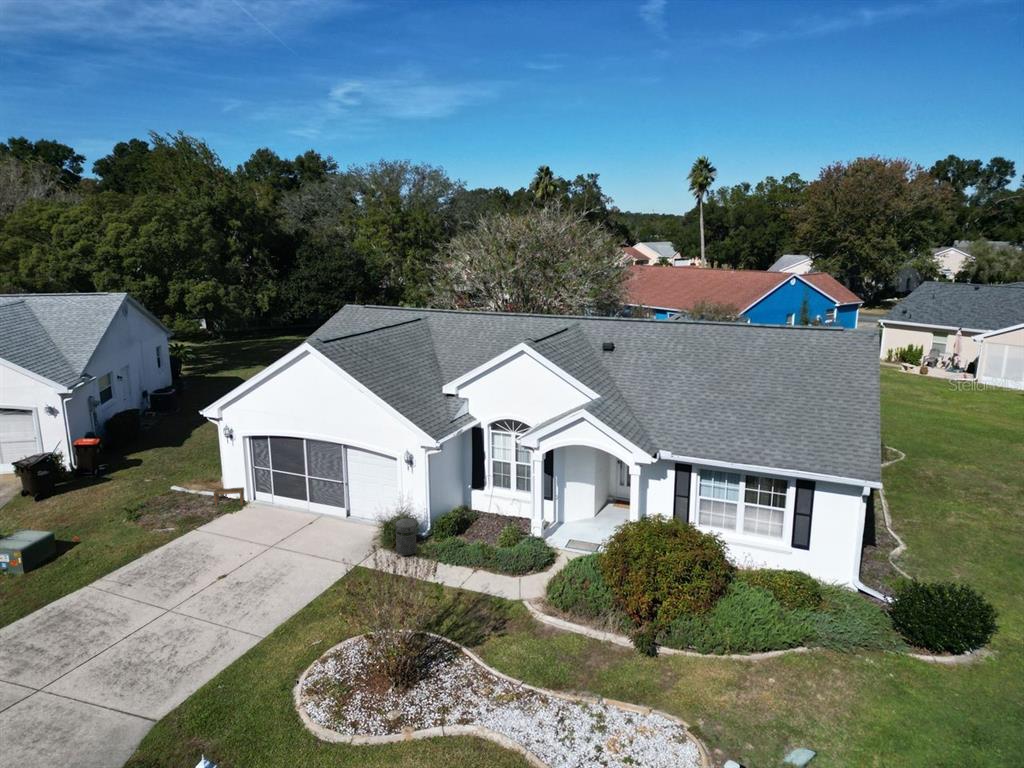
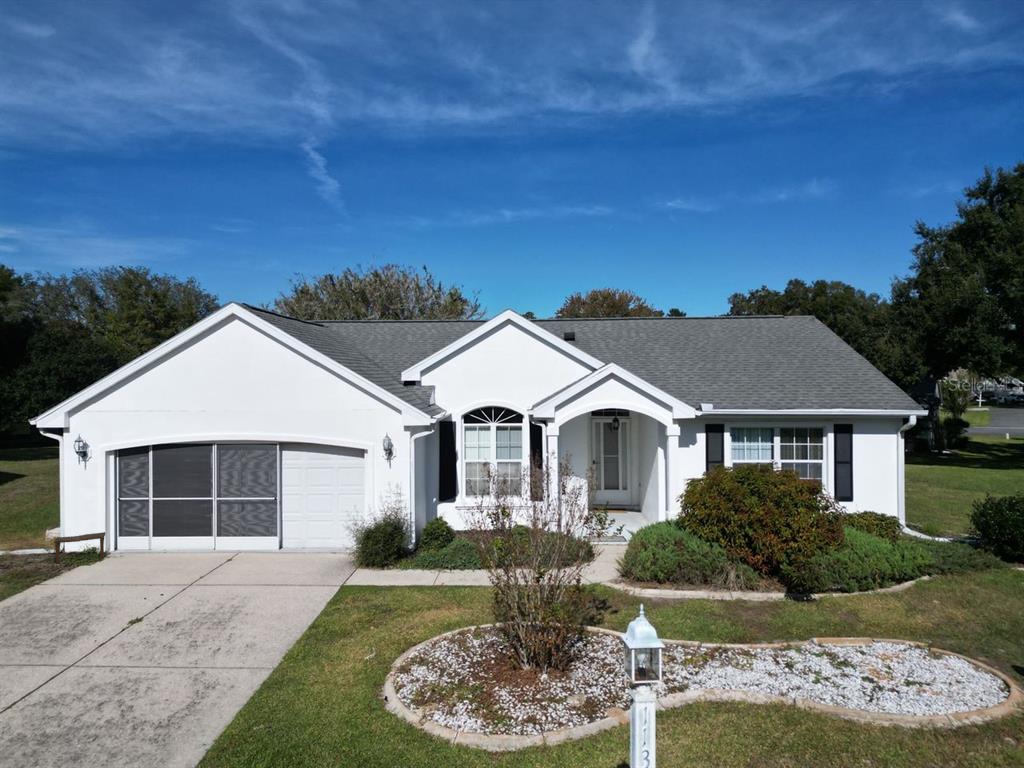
trash can: present [396,519,417,556] -> none [386,518,416,571]

